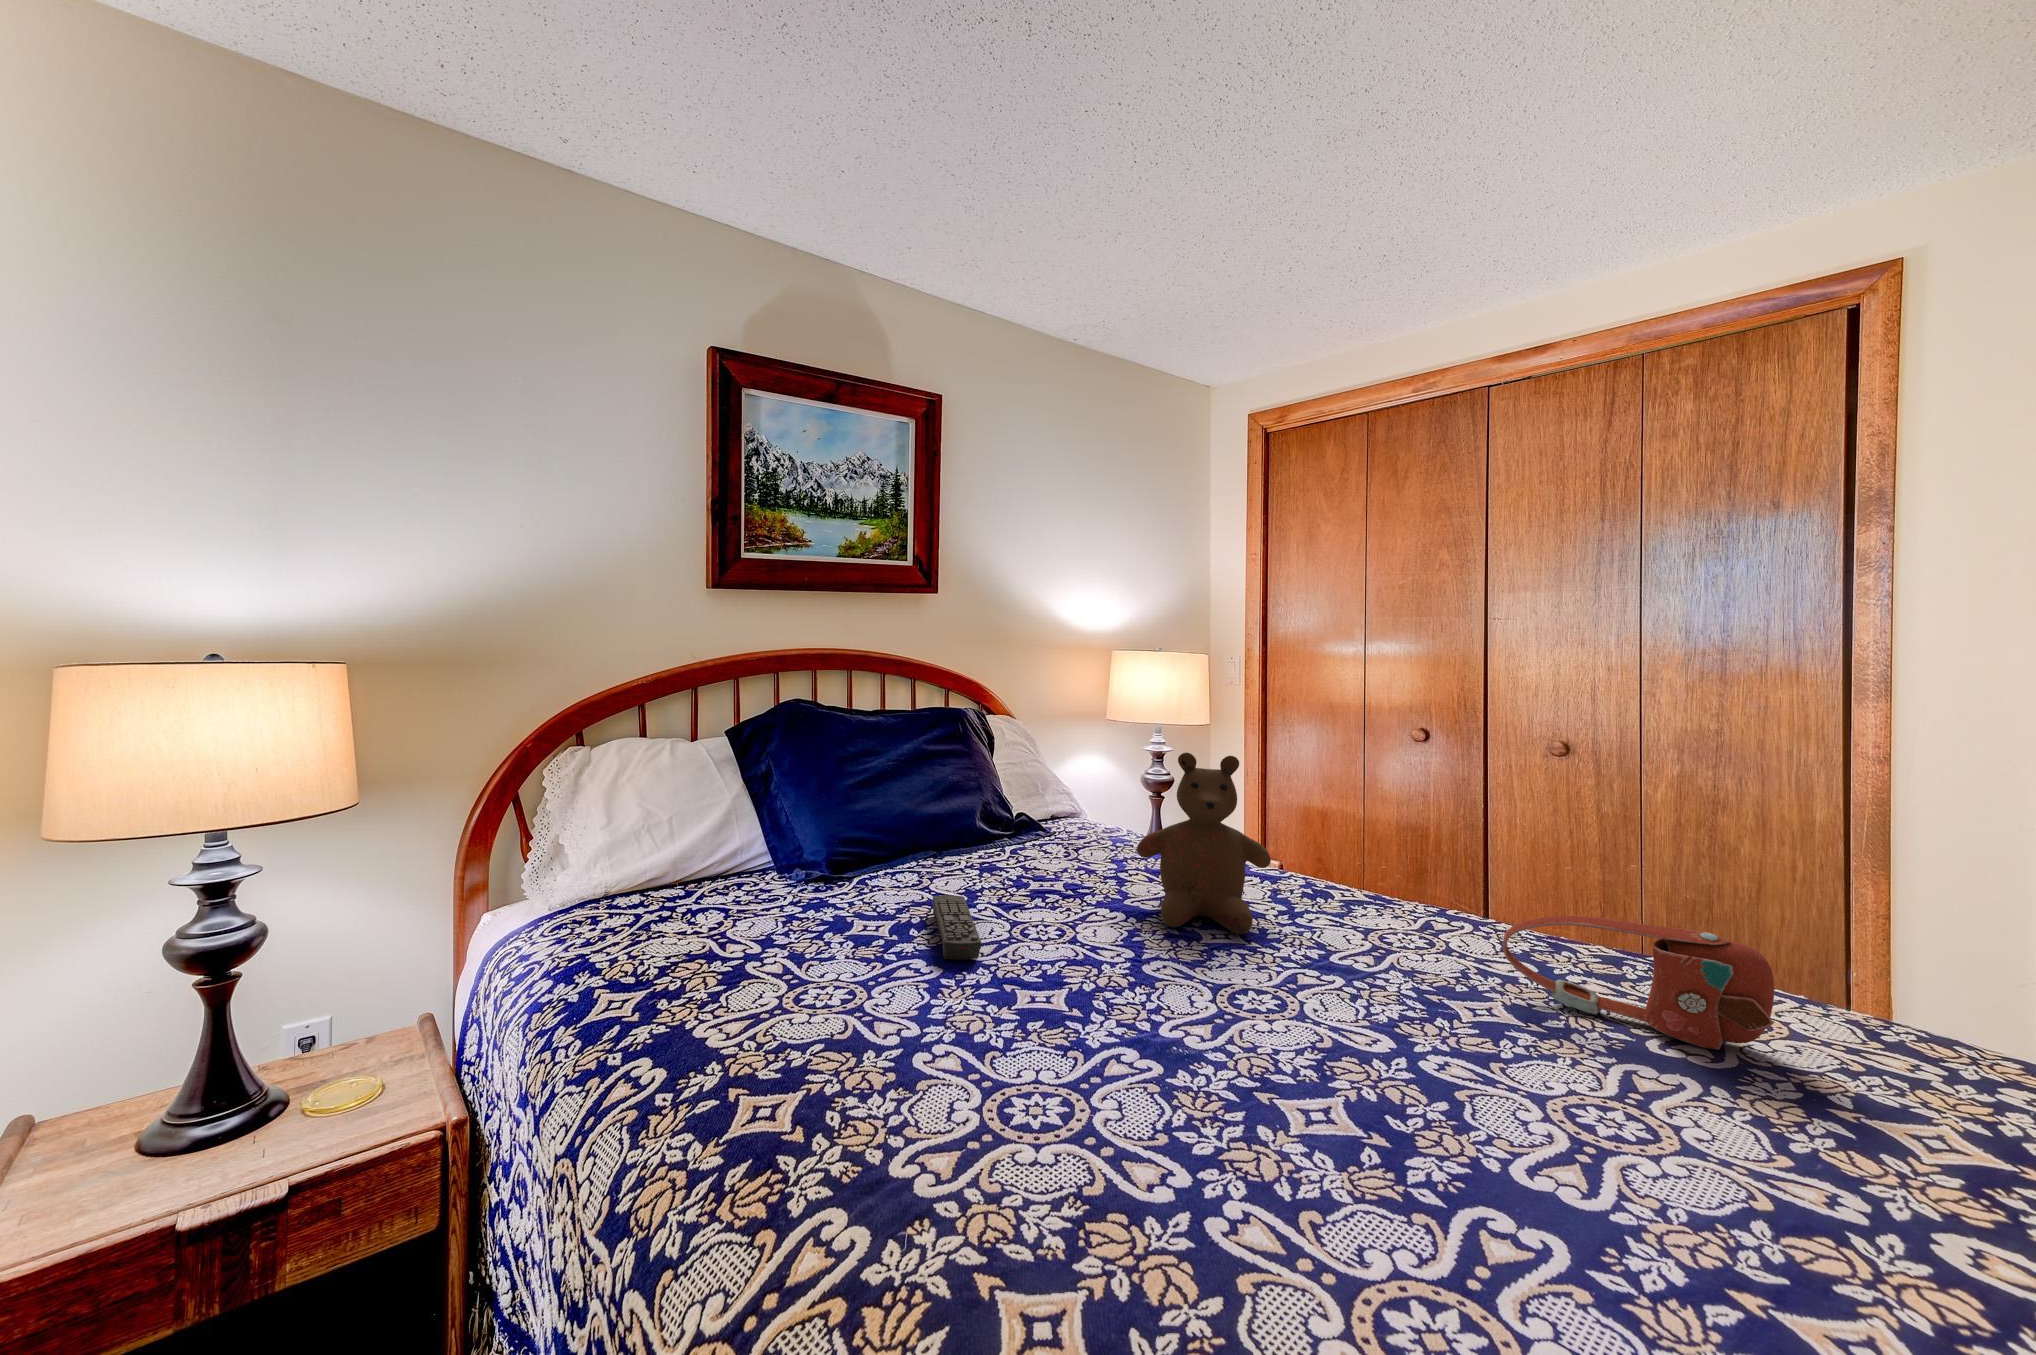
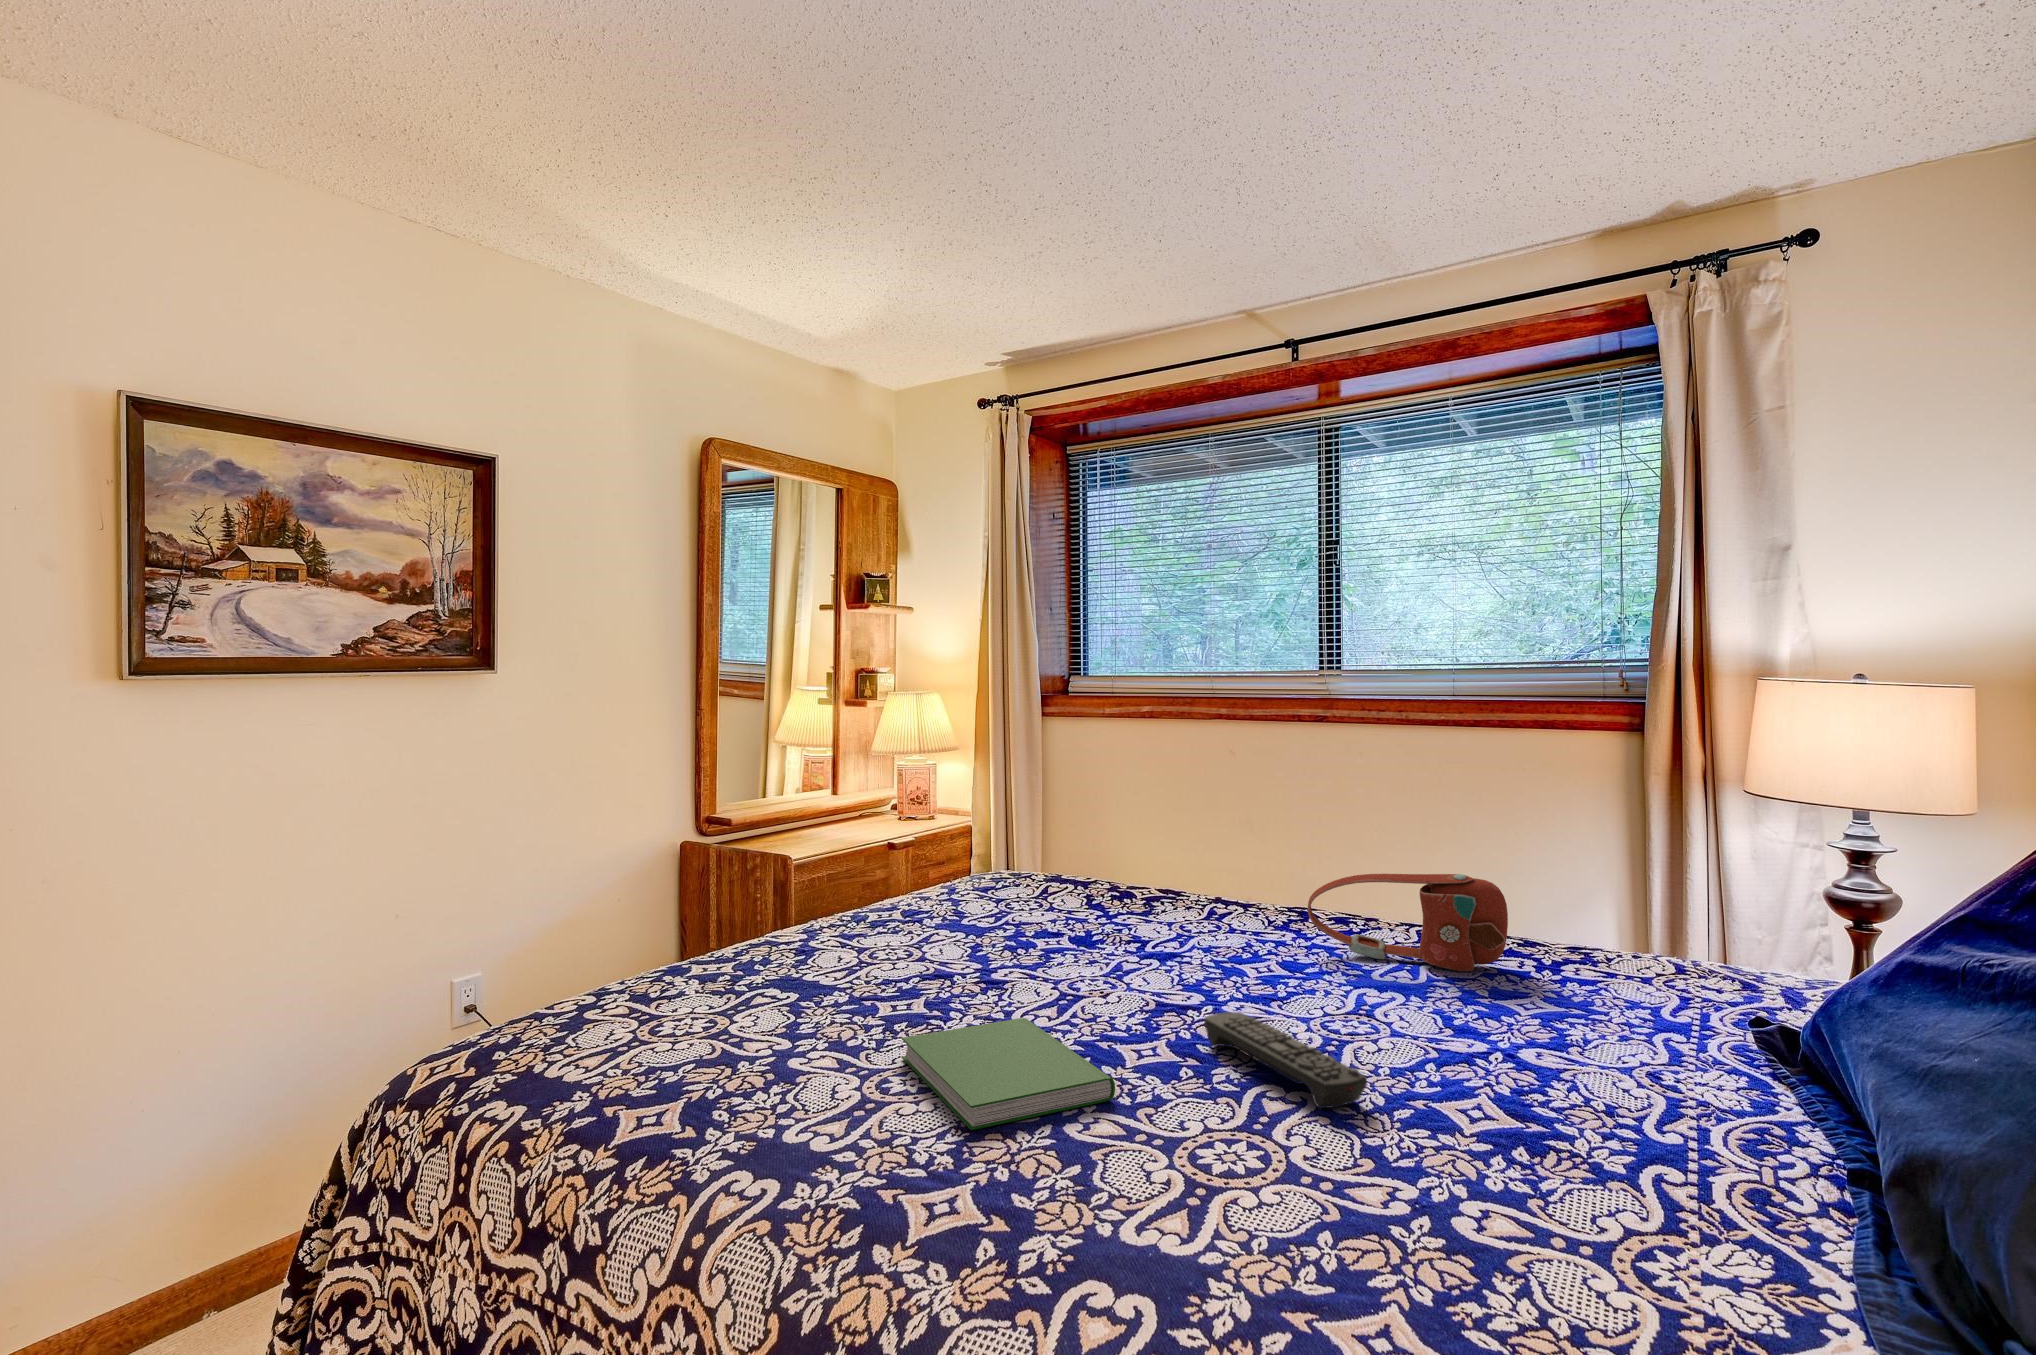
teddy bear: present [1137,753,1271,934] -> none [974,763,1105,937]
remote control: present [933,895,981,960] -> present [1204,1012,1367,1109]
hardcover book: none [1034,1044,1271,1201] -> present [902,1018,1115,1130]

